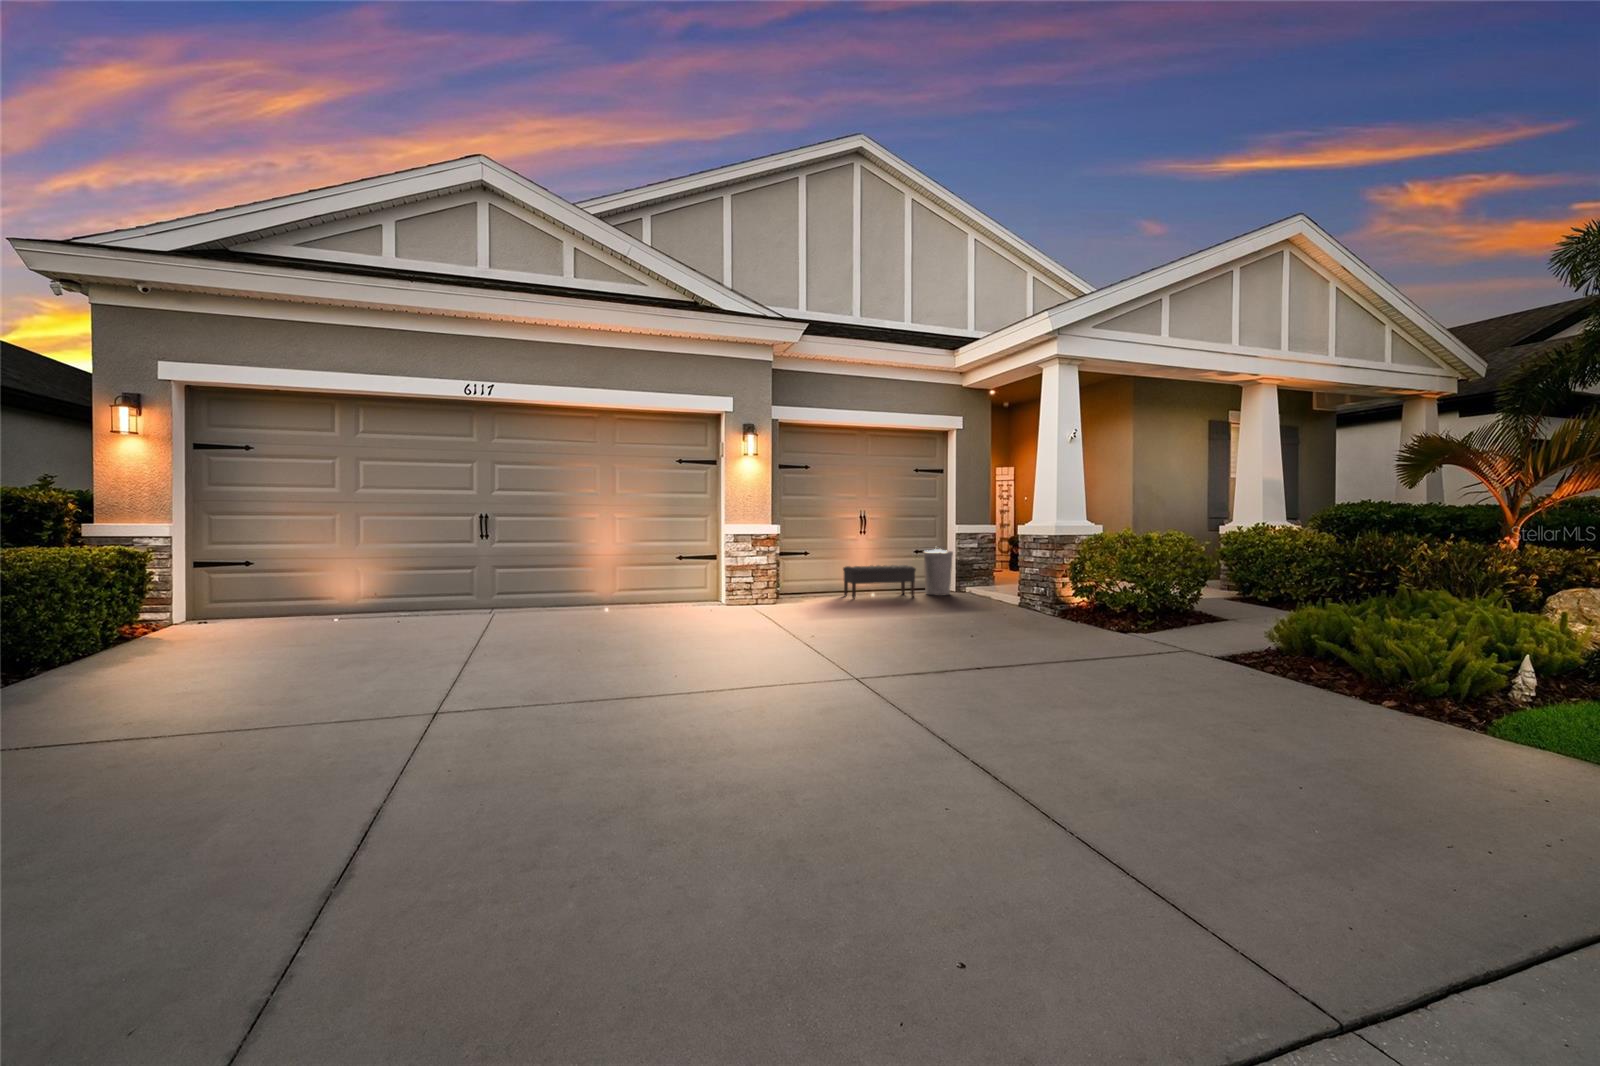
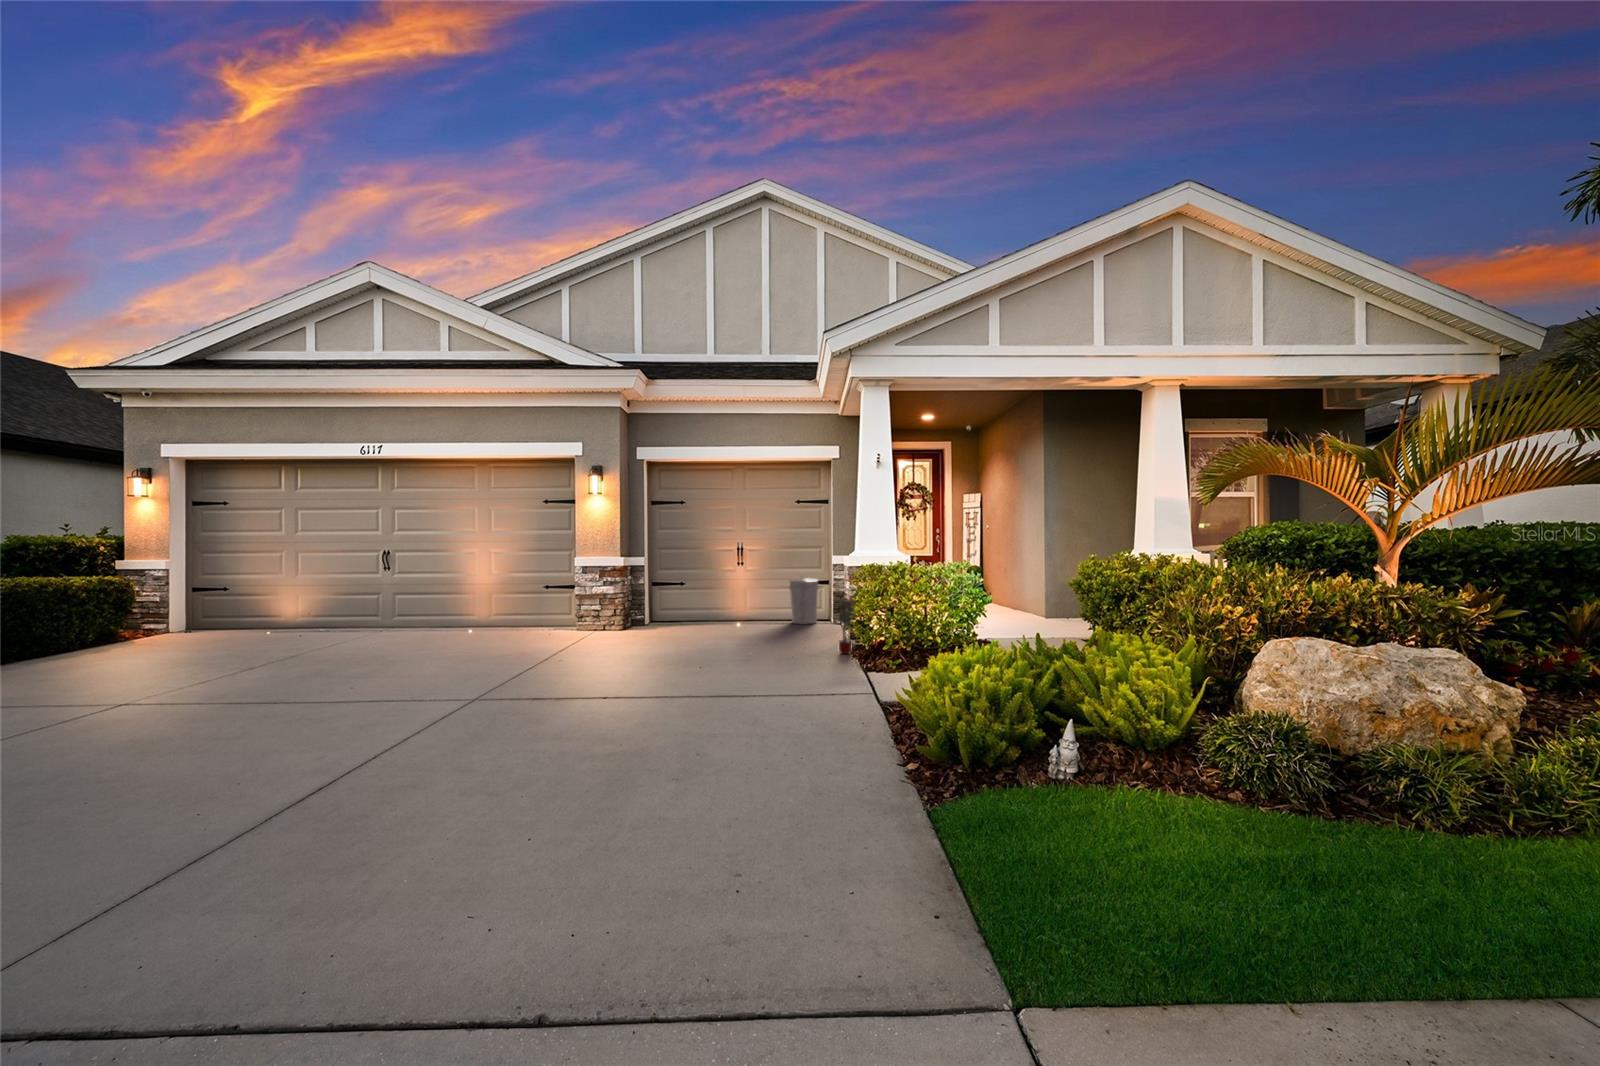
potted tree: none [1036,554,1078,616] -> present [834,590,860,654]
bench: present [843,565,916,599] -> none [705,593,774,626]

